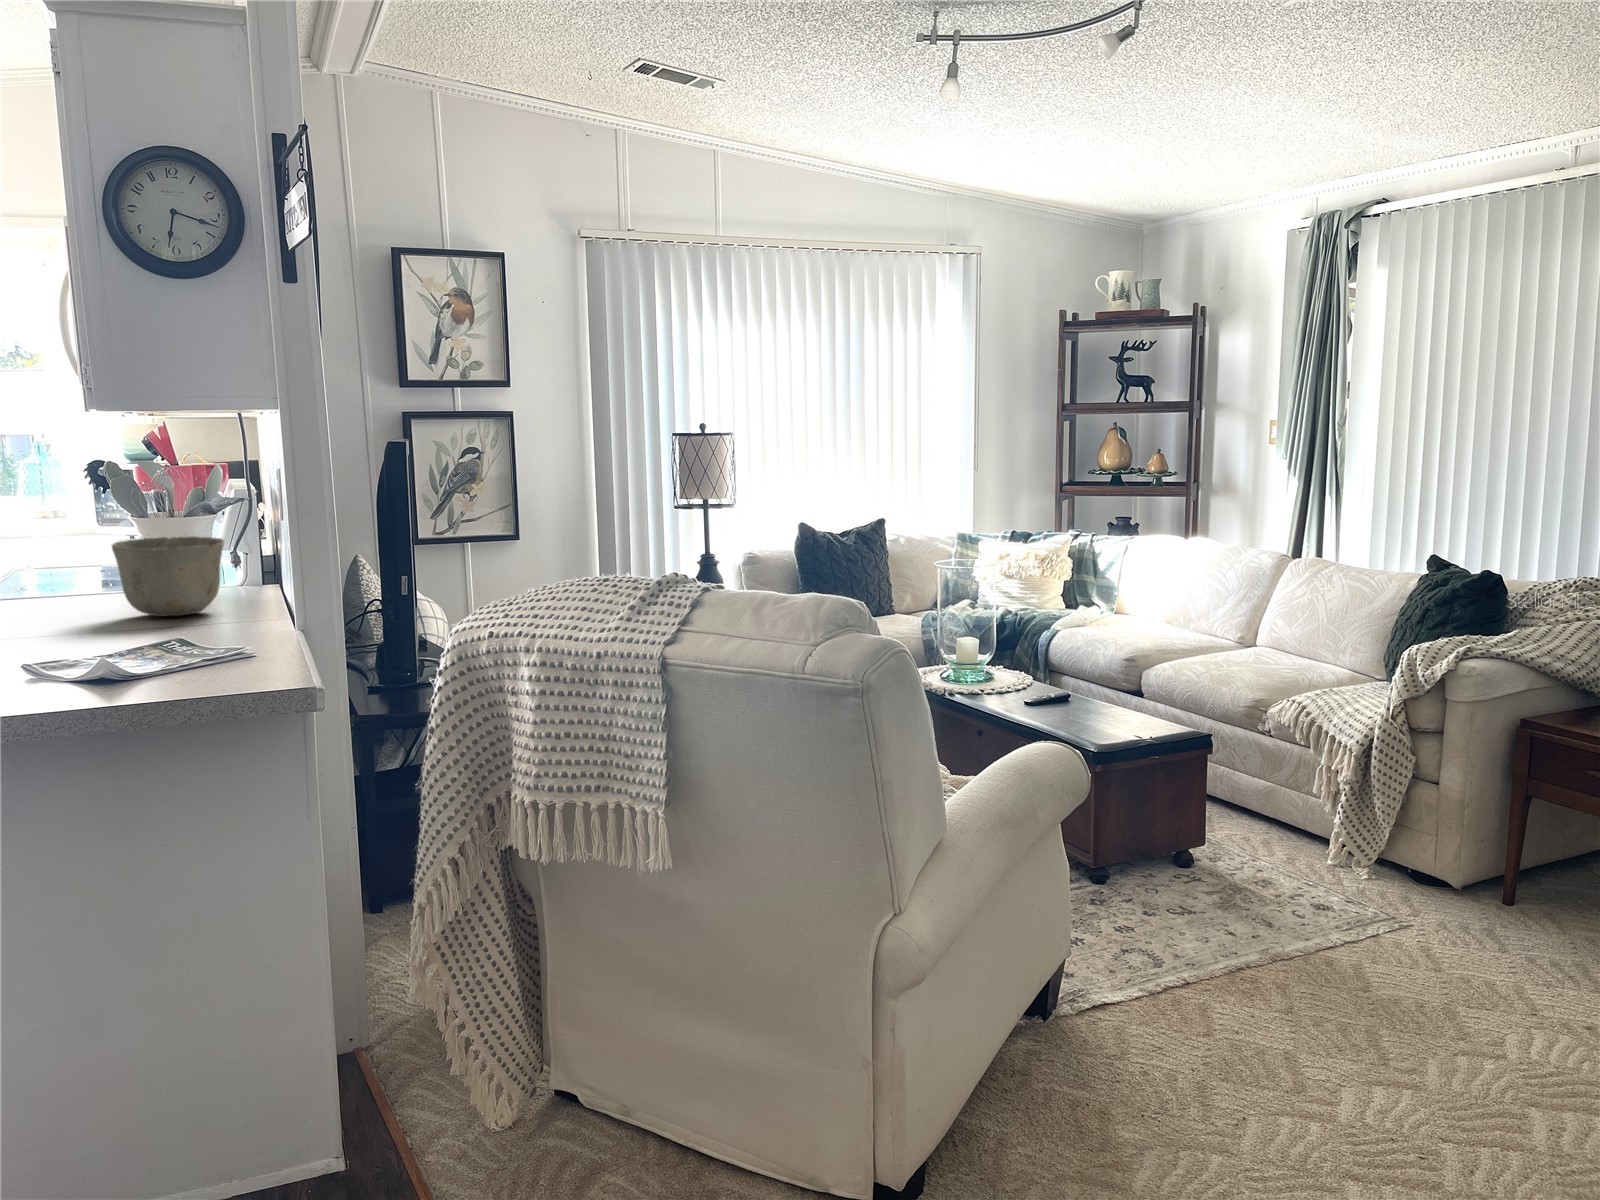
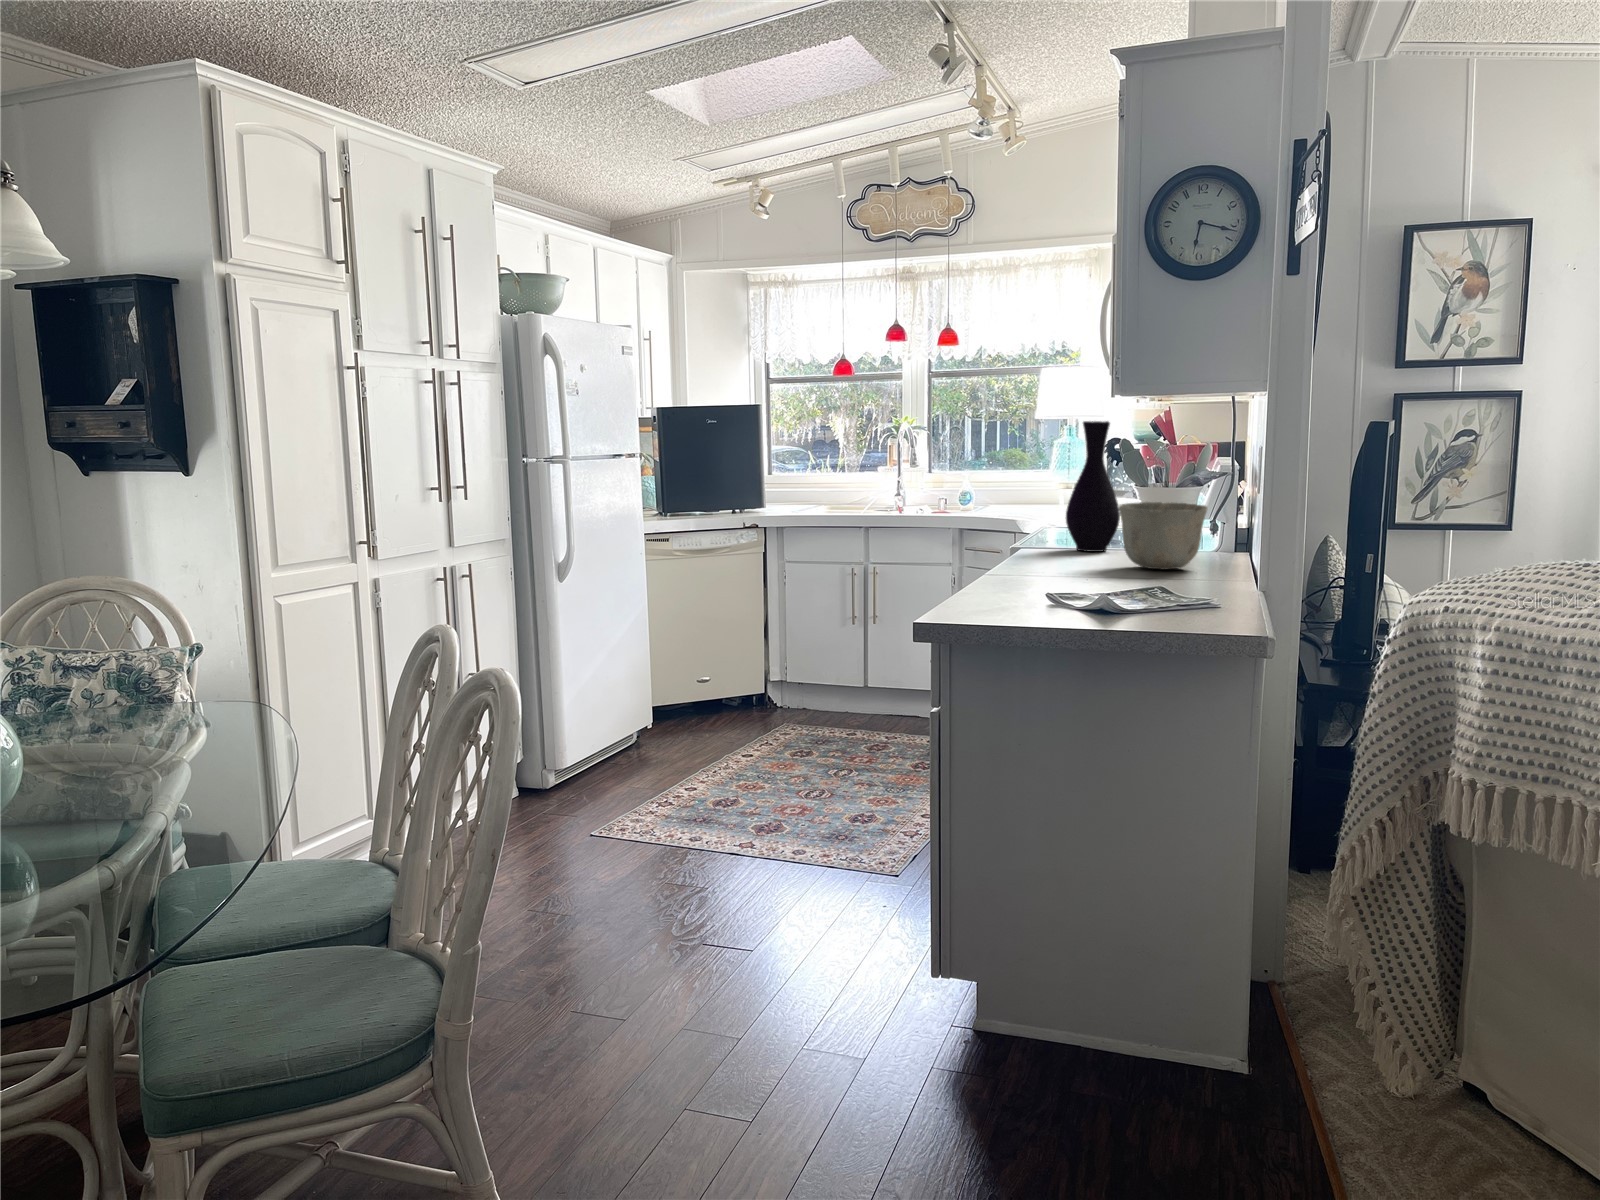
vase: none [40,442,116,601] -> present [1066,421,1120,552]

